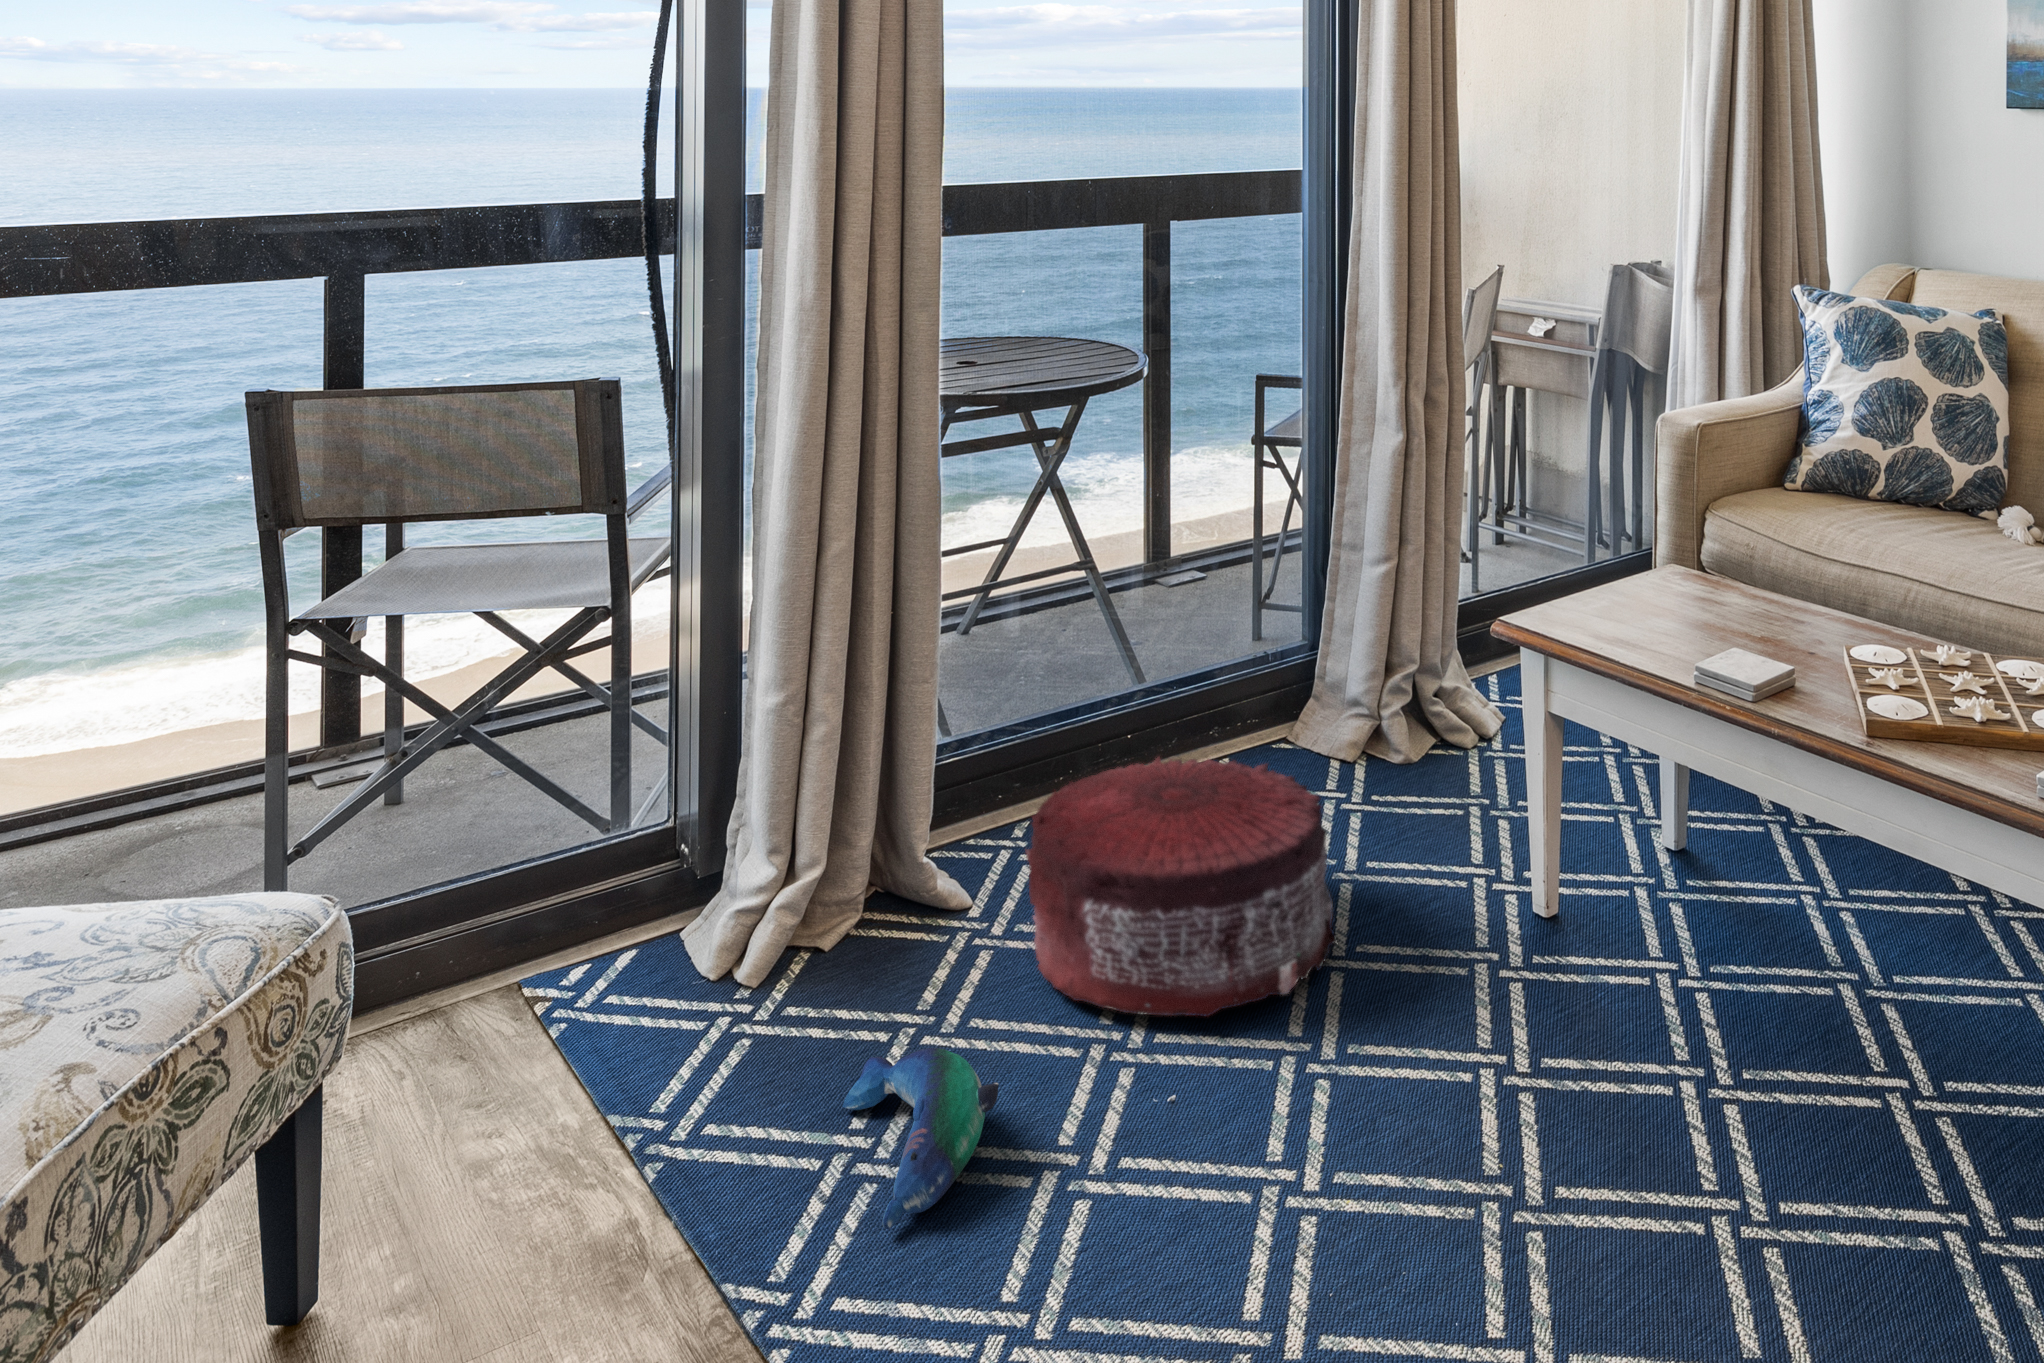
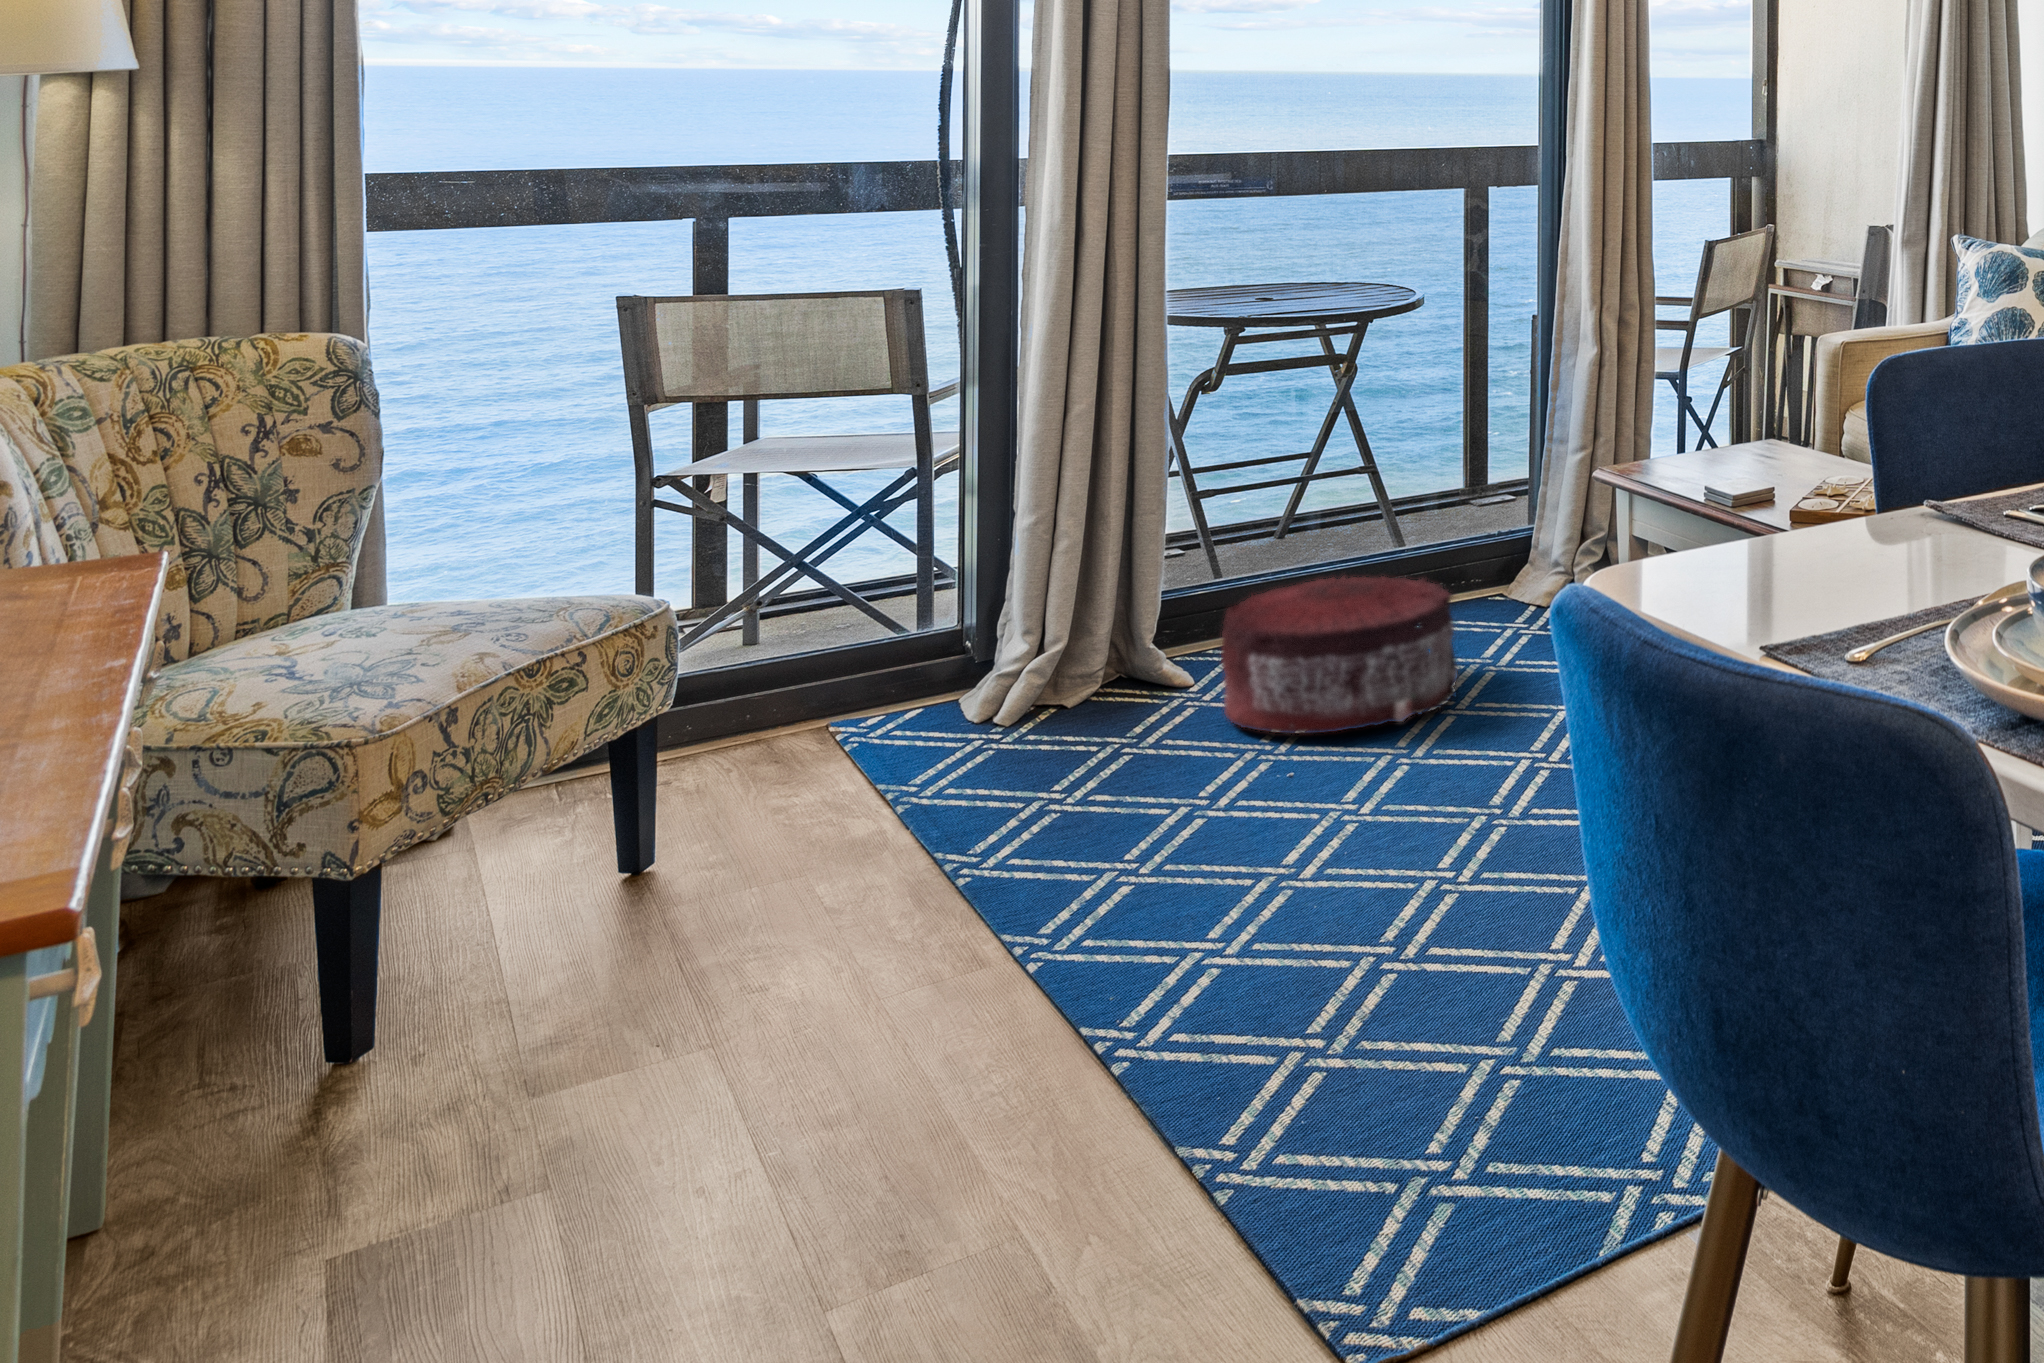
plush toy: present [842,1048,998,1229] -> none [1049,738,1153,832]

